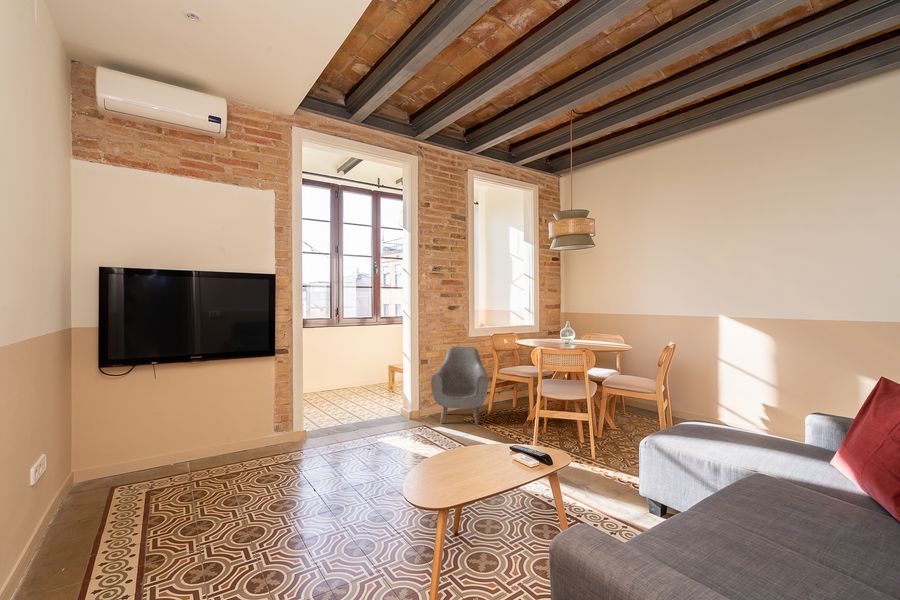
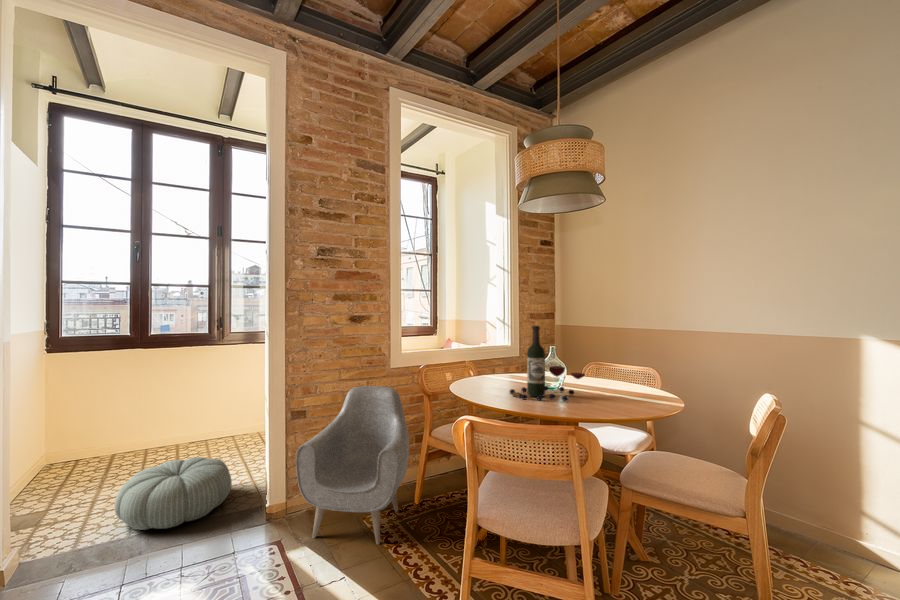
wine bottle: none [548,310,587,346] -> present [510,326,585,401]
pouf: none [326,389,381,422] -> present [115,457,232,530]

